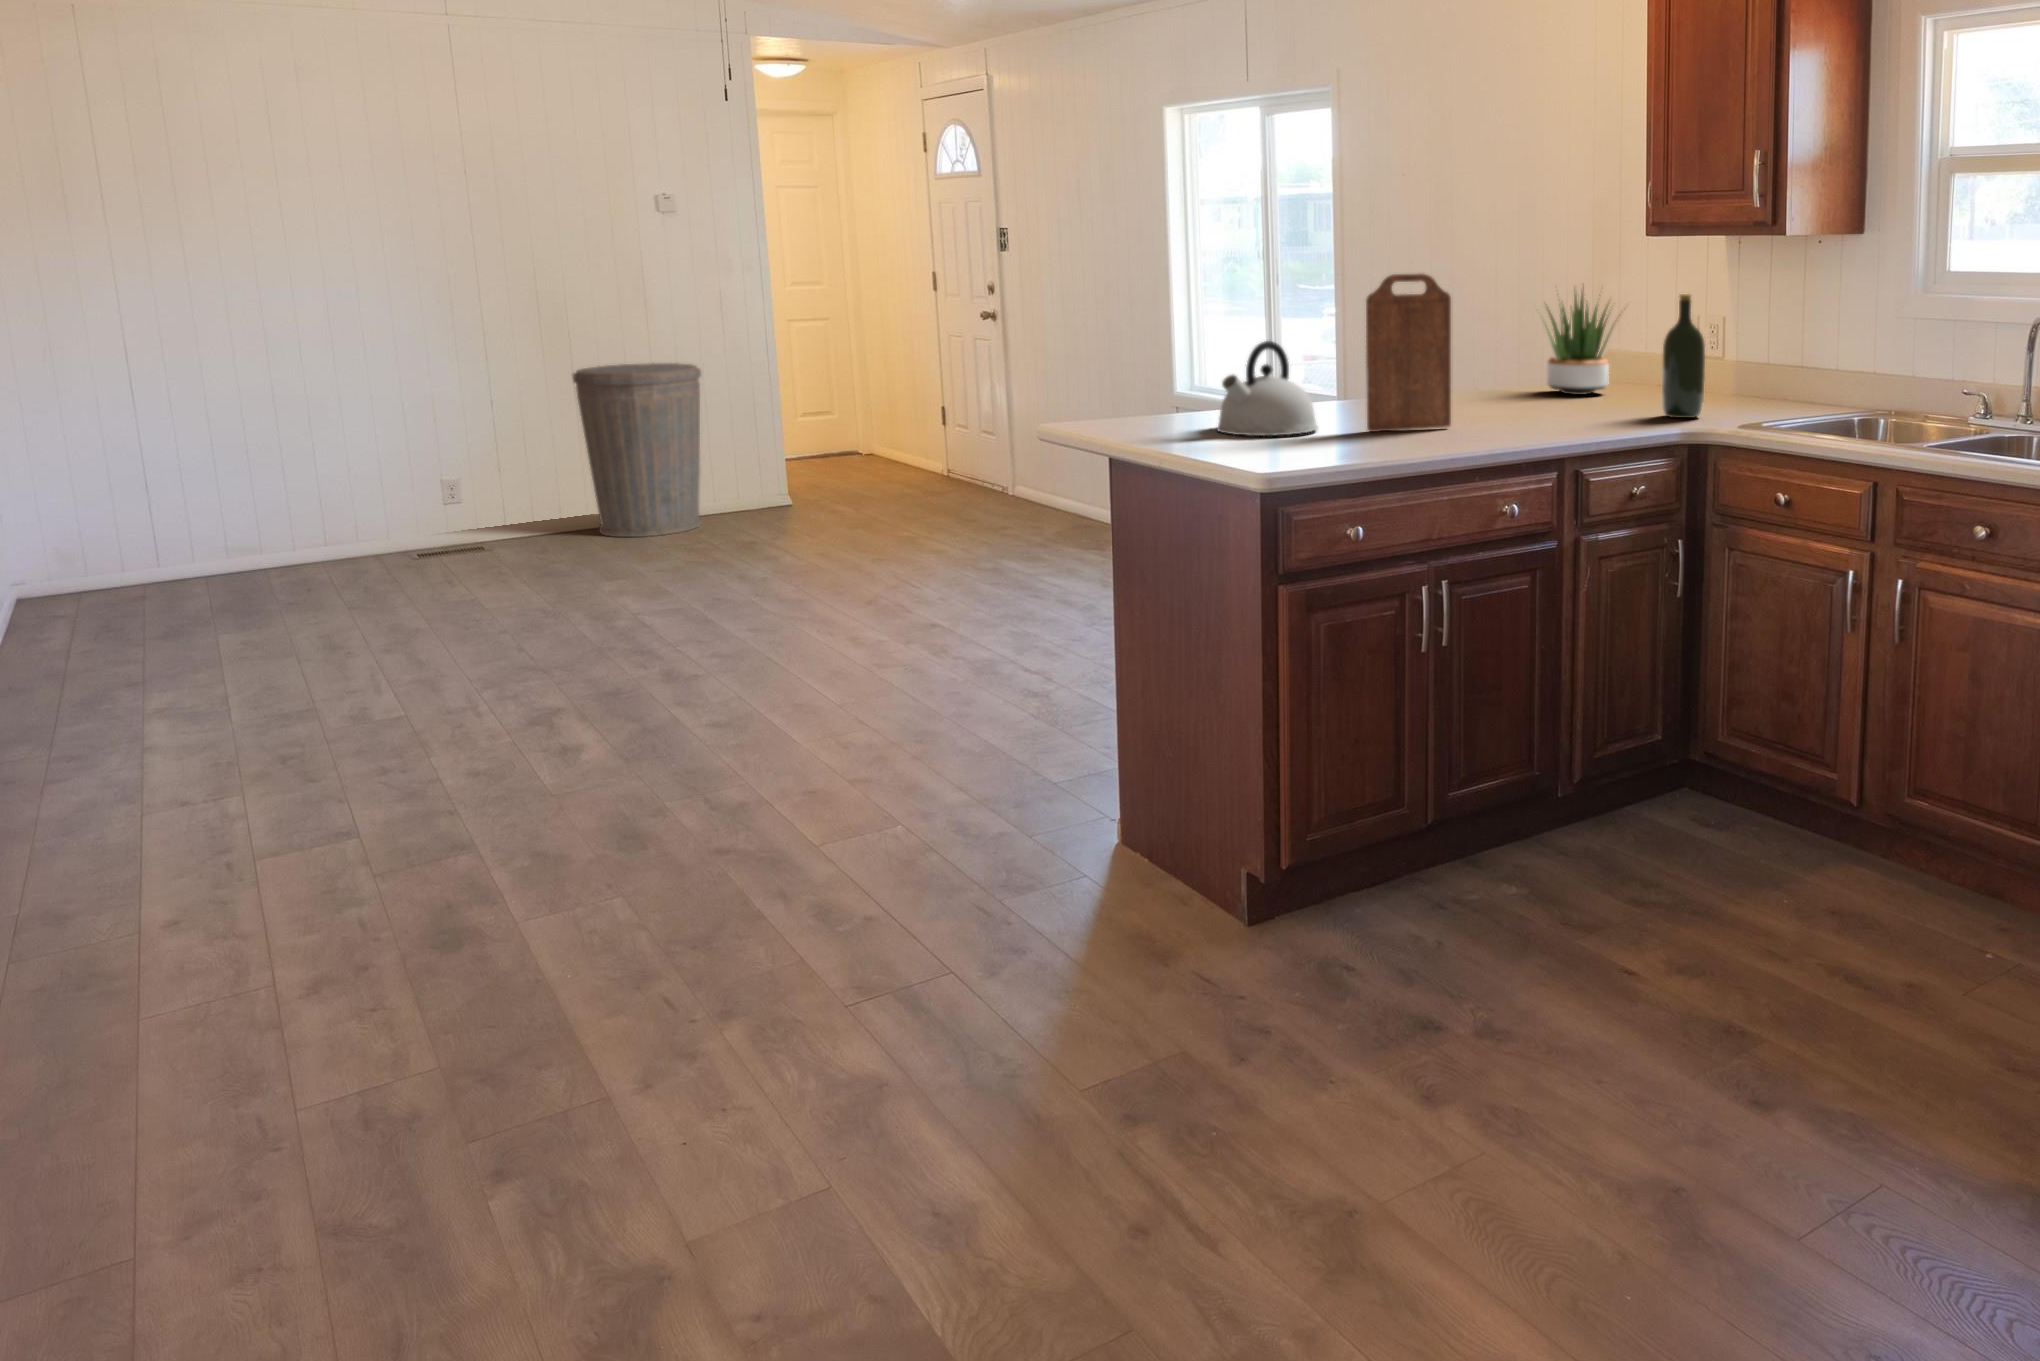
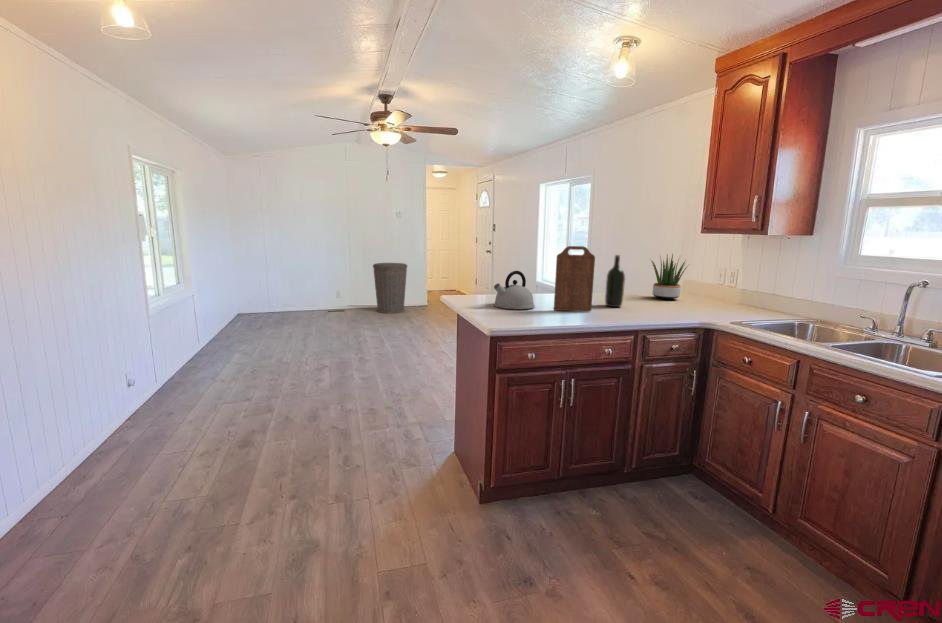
wine bottle: present [1662,294,1705,418] -> present [605,255,625,307]

